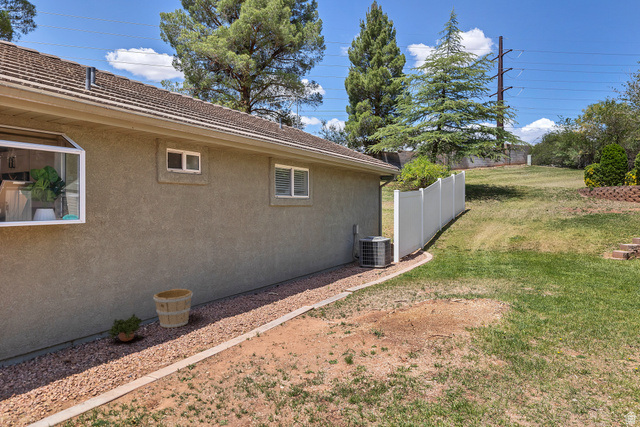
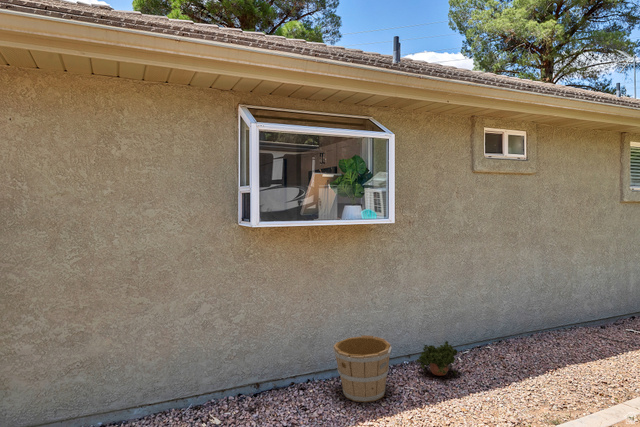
wooden bucket: present [153,289,193,328] -> present [333,335,392,402]

